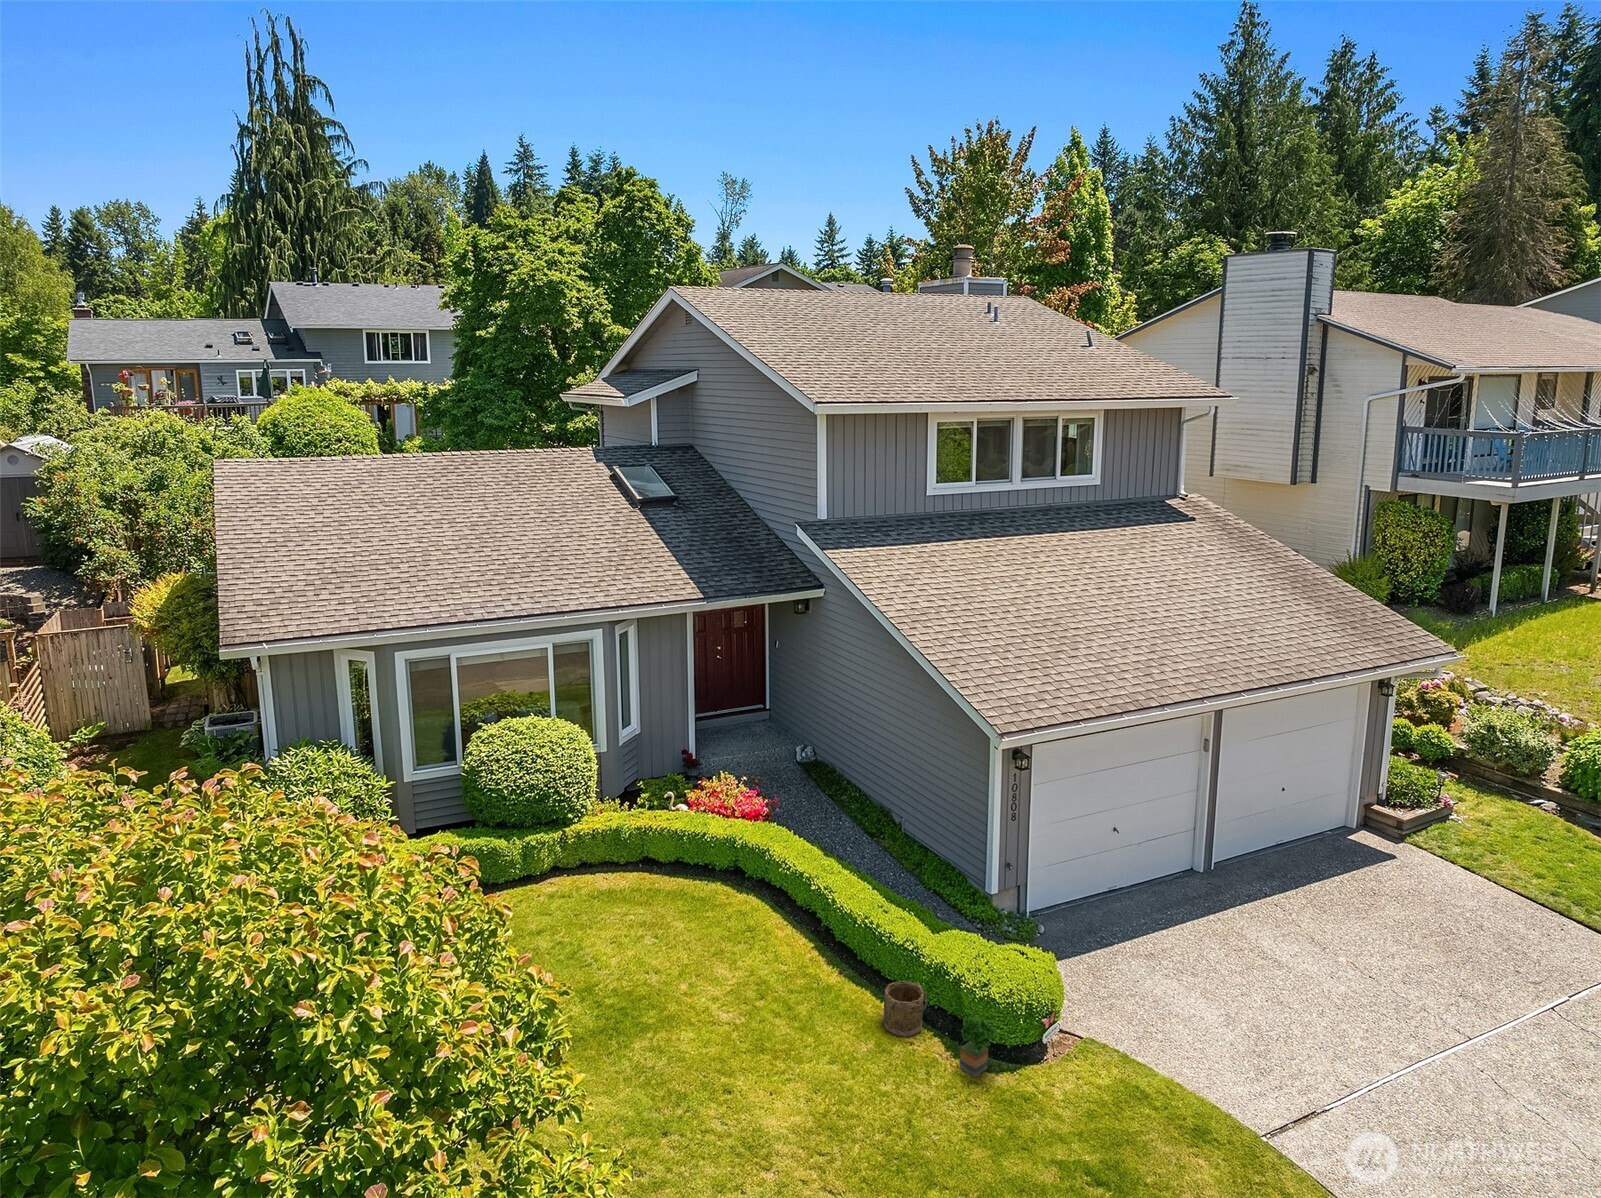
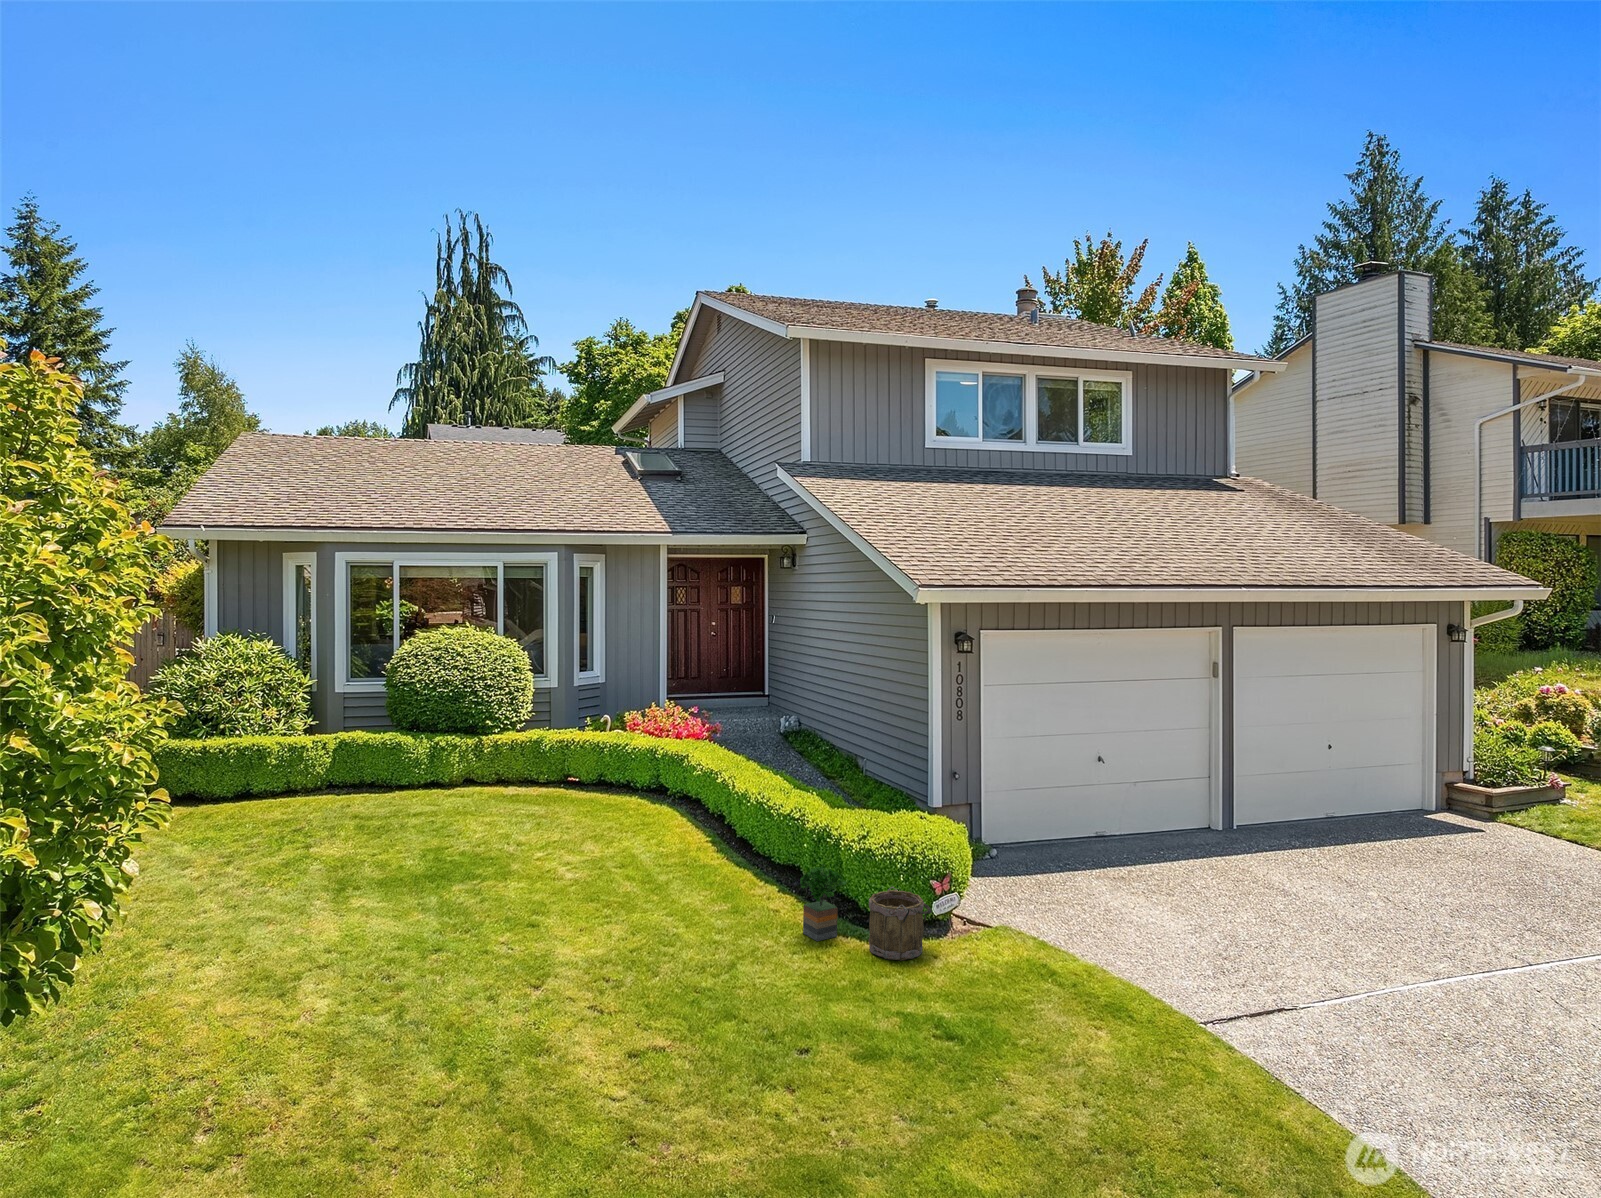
bucket: present [883,981,928,1037] -> present [869,887,932,960]

